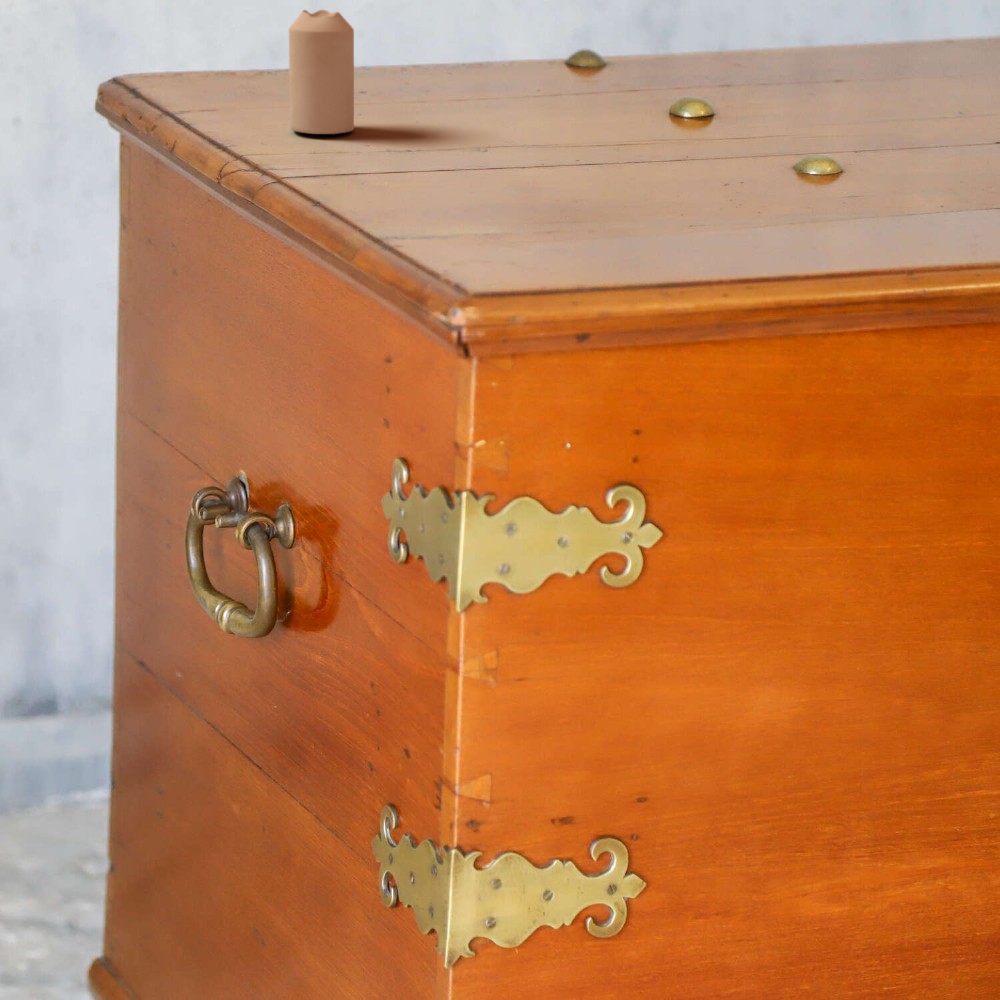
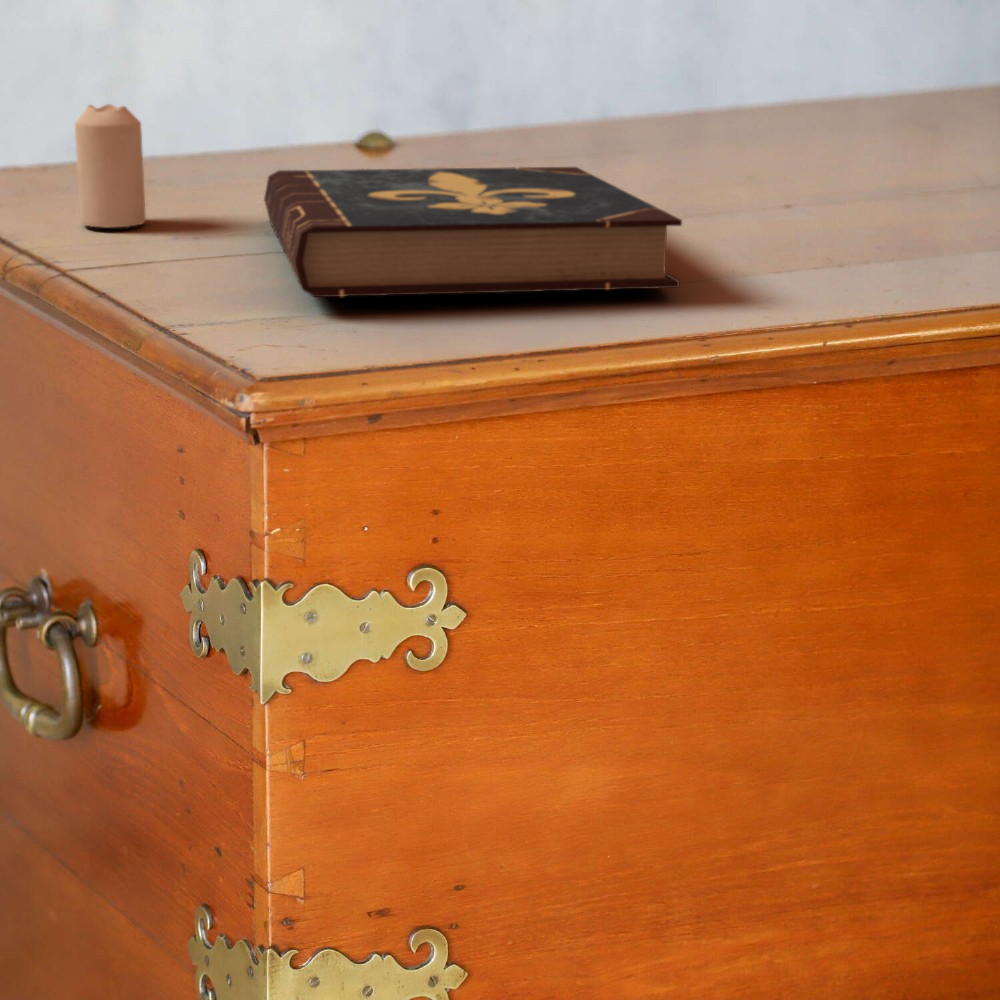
book: none [472,81,898,216] -> present [264,167,682,297]

